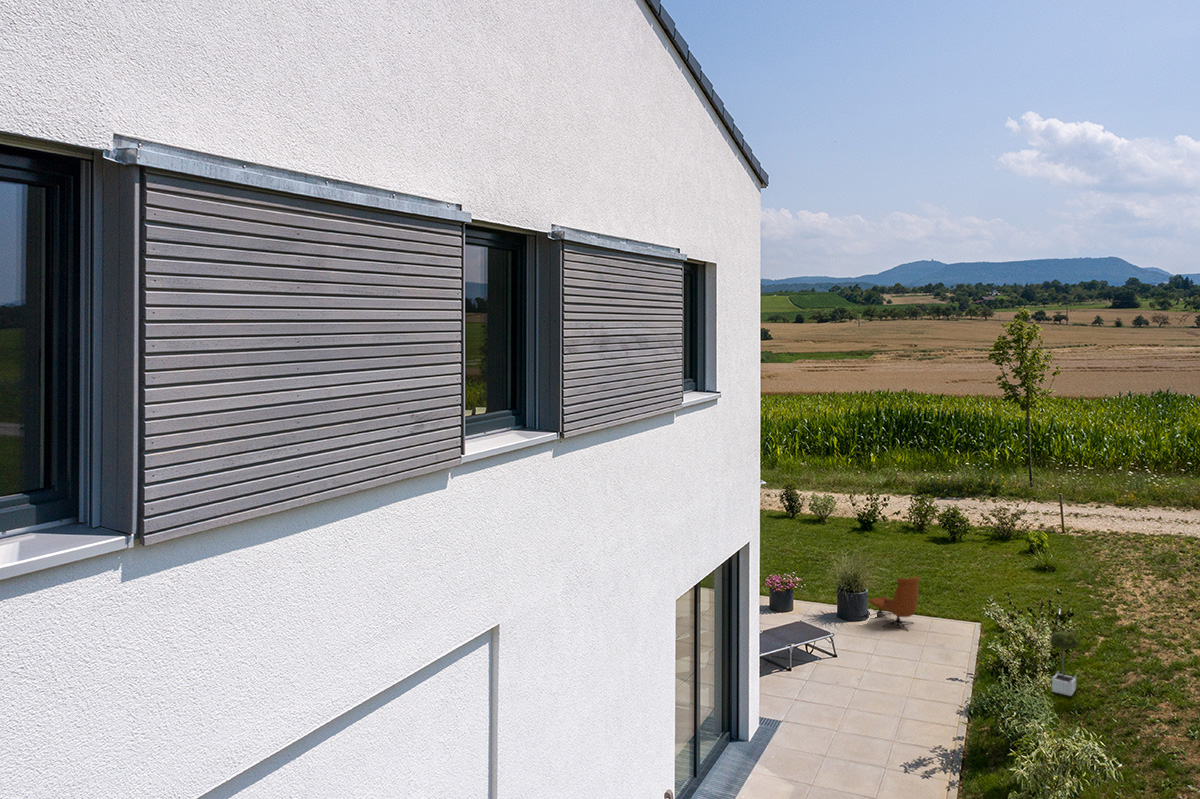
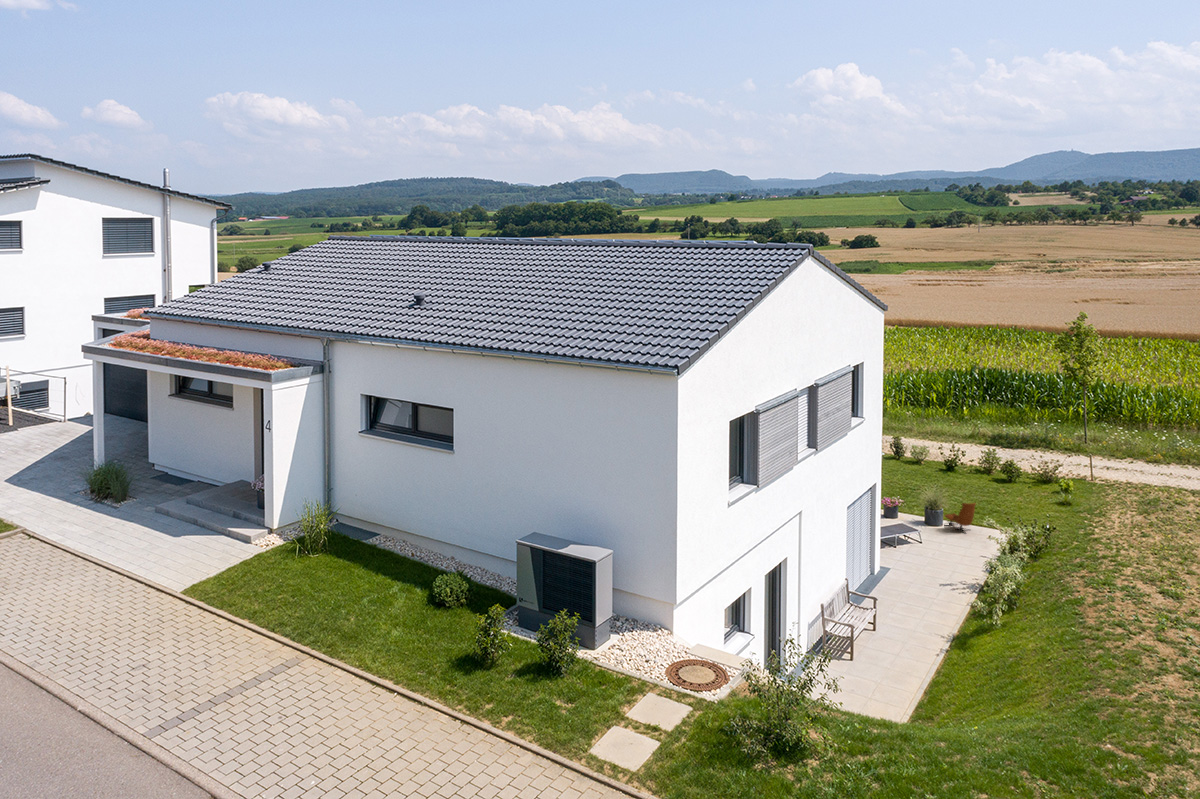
potted tree: present [1050,631,1080,696] -> none [1039,536,1056,570]

